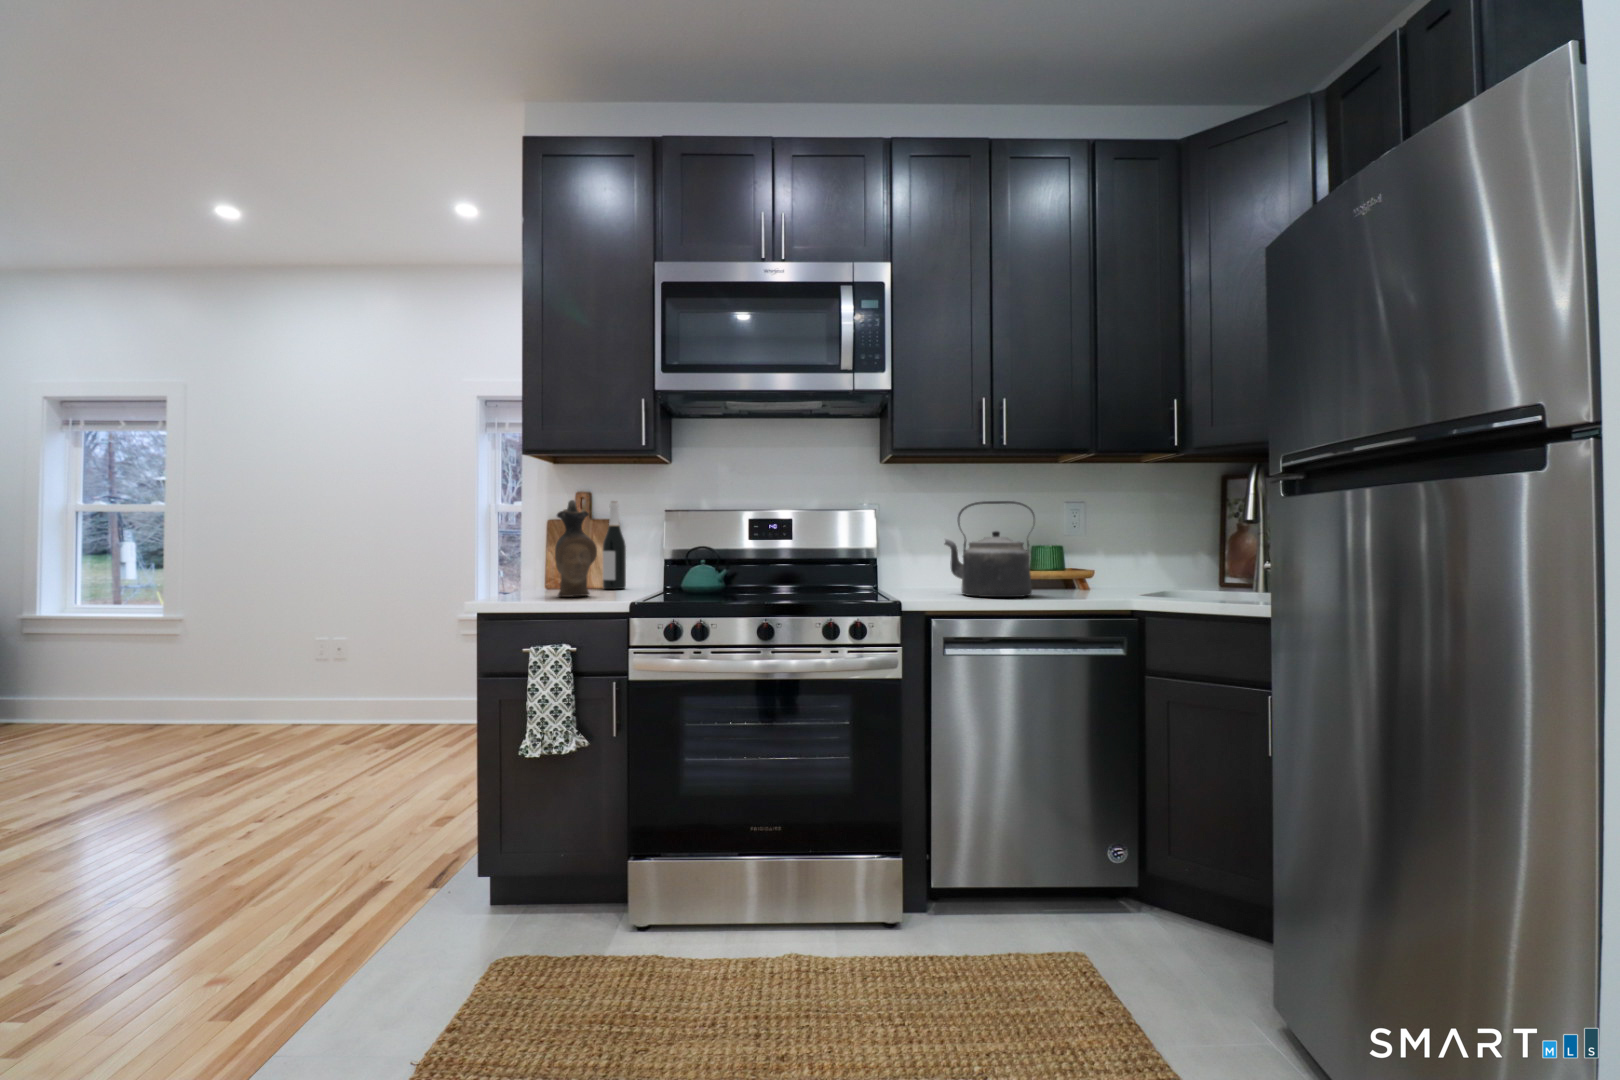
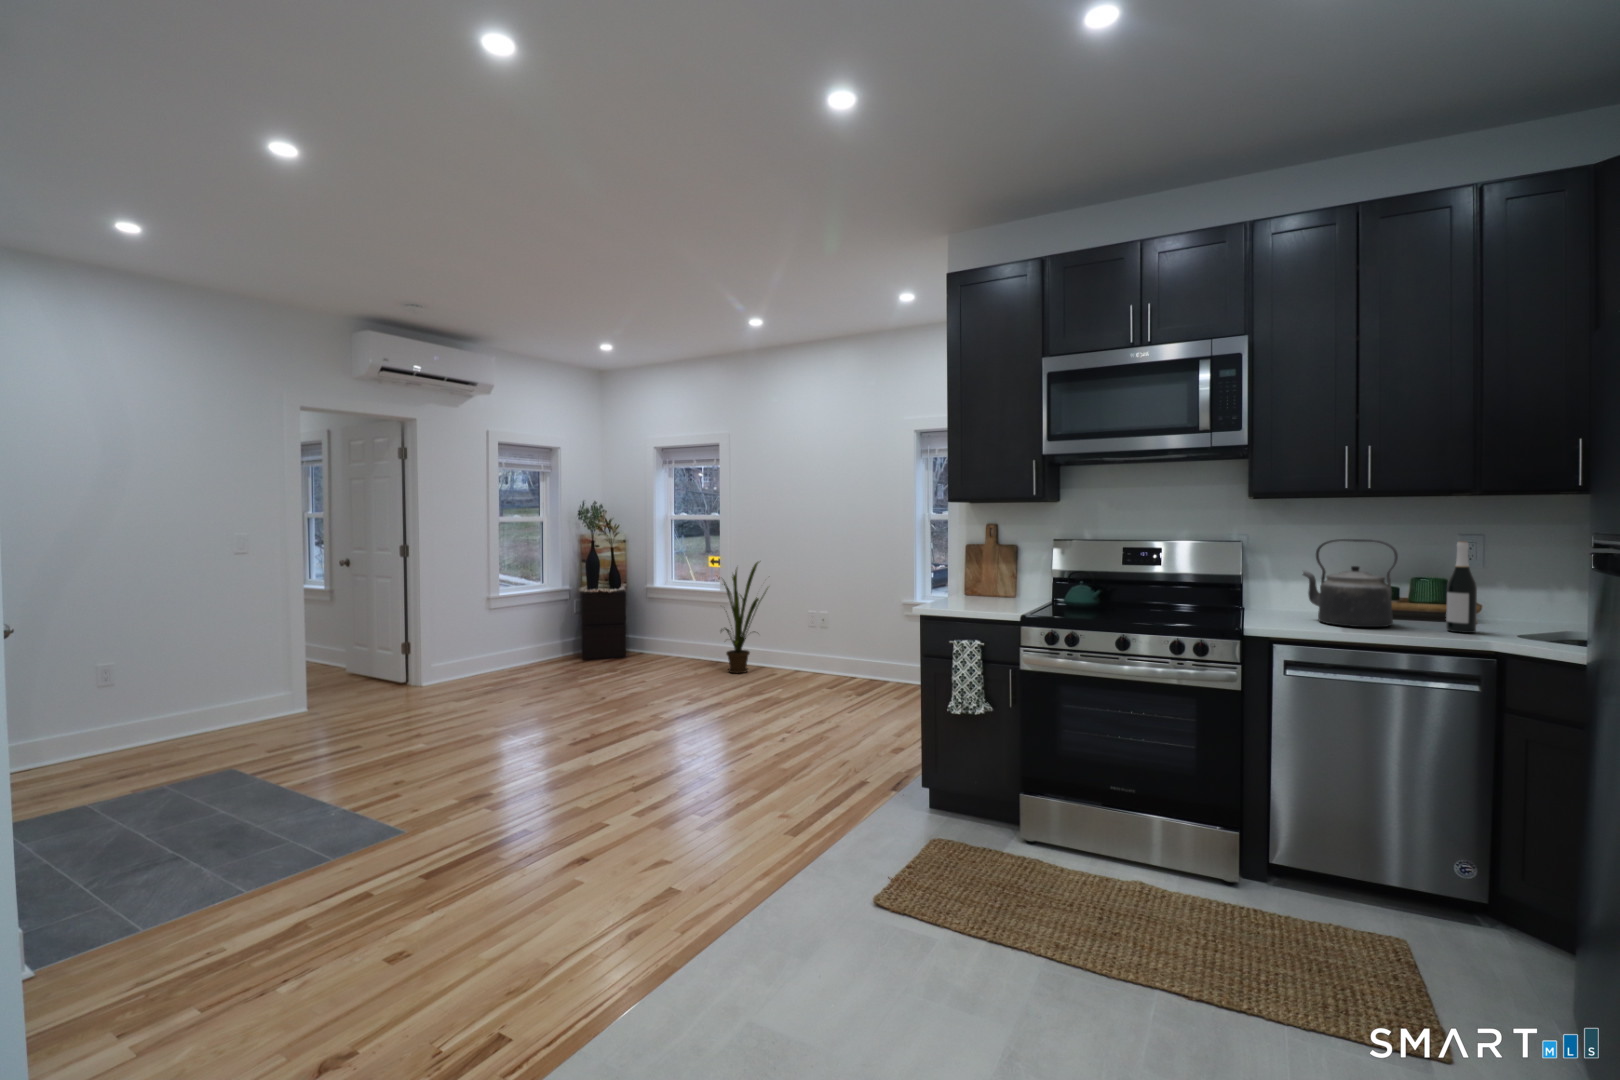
ceramic pitcher: present [555,500,597,597] -> none [971,535,1000,605]
wine bottle: present [603,501,626,589] -> present [1446,541,1477,633]
house plant: none [151,569,255,738] -> present [721,562,768,673]

